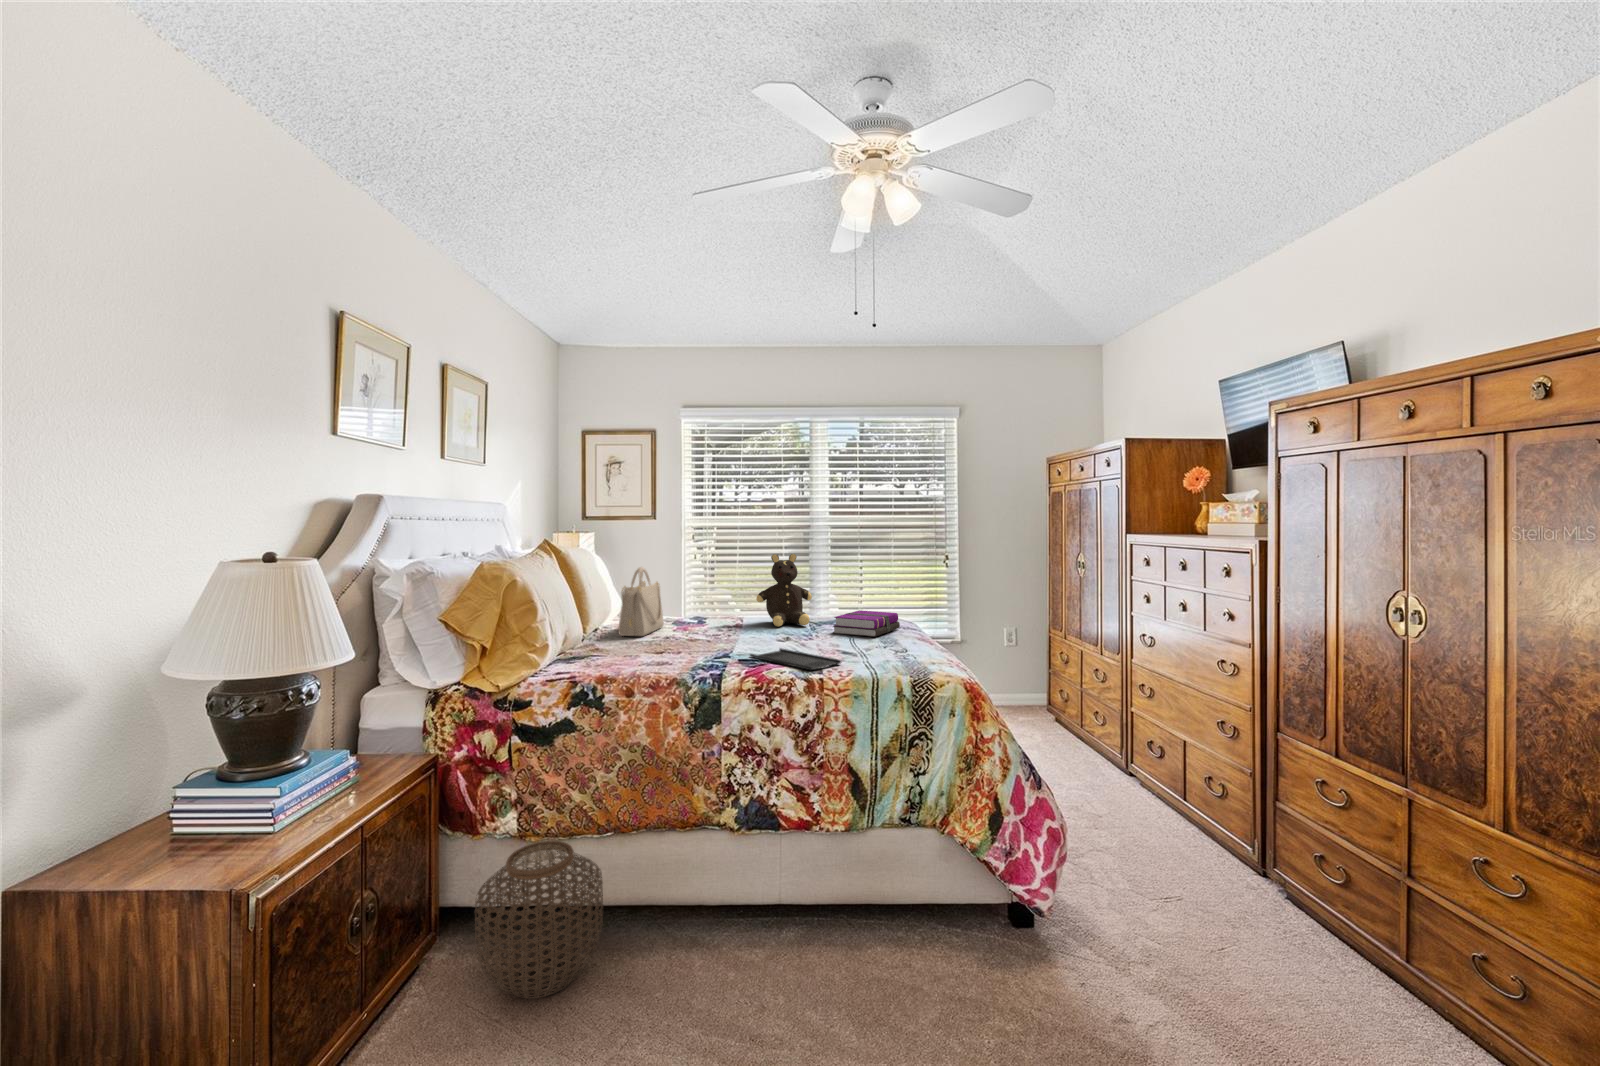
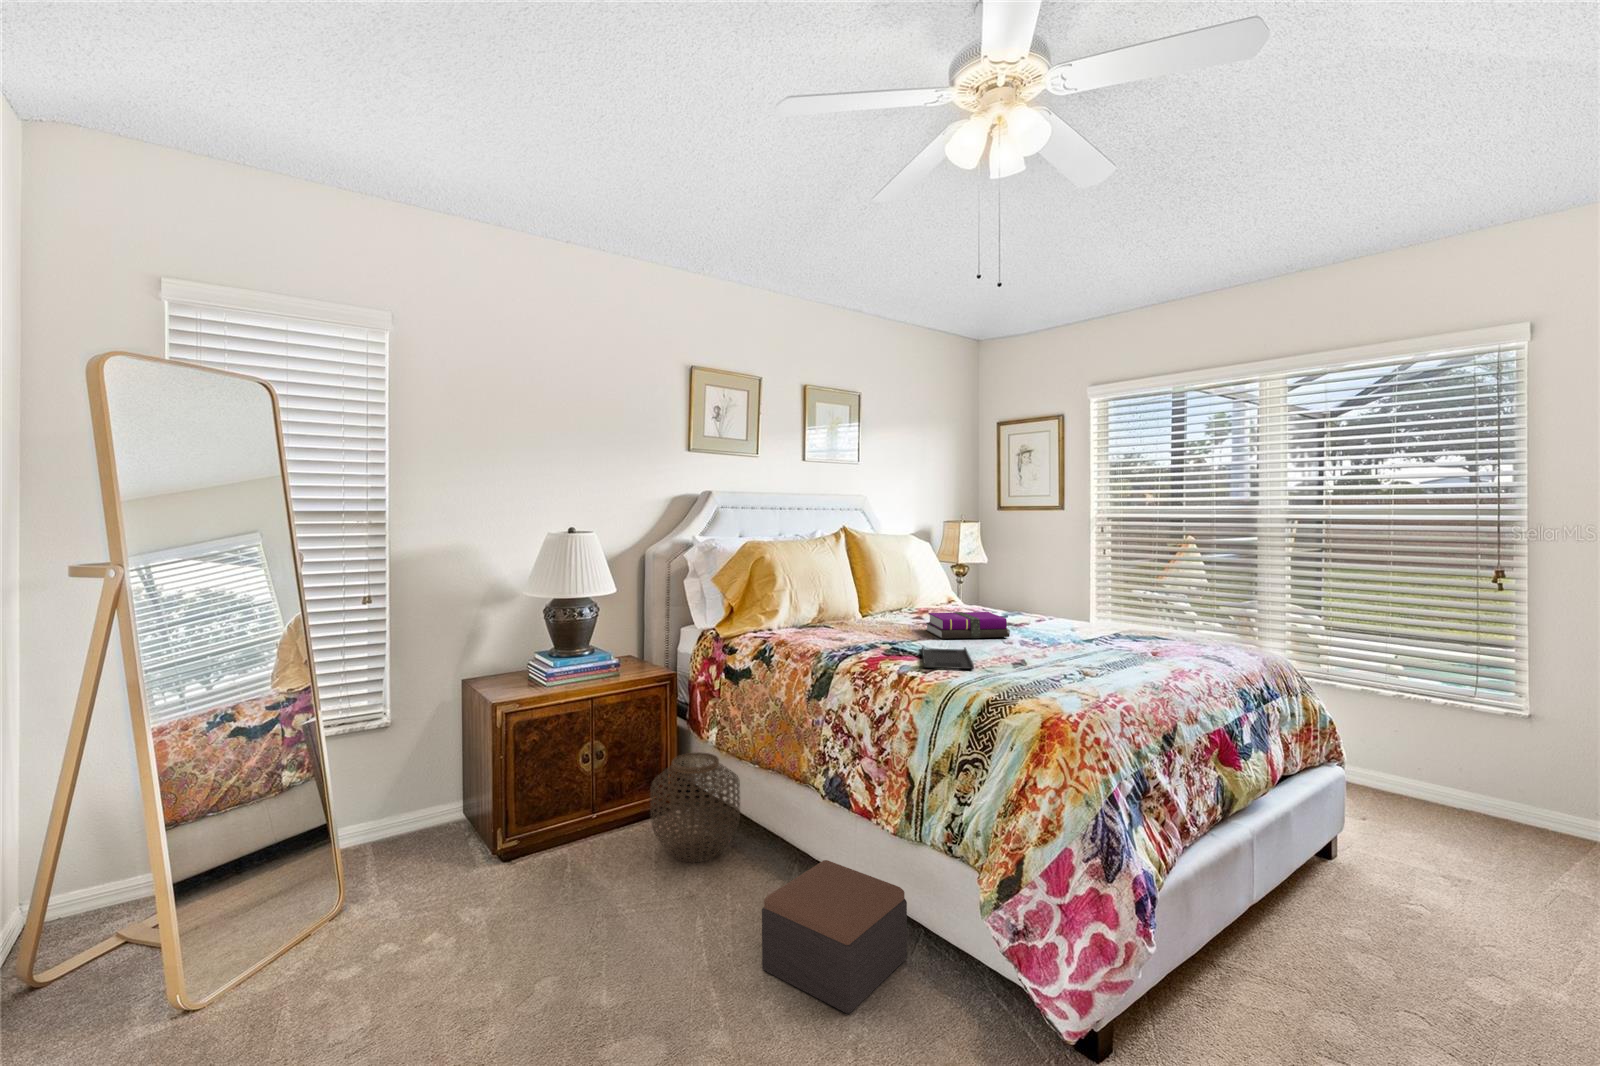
teddy bear: present [756,554,812,627] -> none [1044,549,1114,635]
handbag: present [619,567,664,636] -> none [883,554,942,620]
notebook: present [833,610,900,637] -> present [926,612,1010,639]
footstool: none [776,875,909,1028] -> present [762,860,907,1014]

